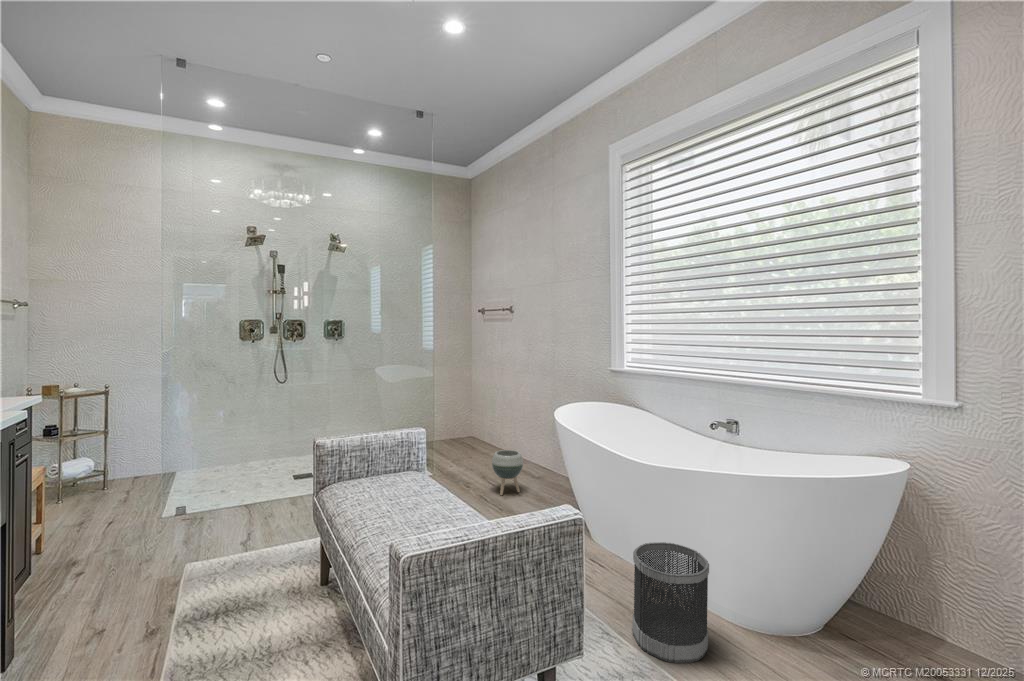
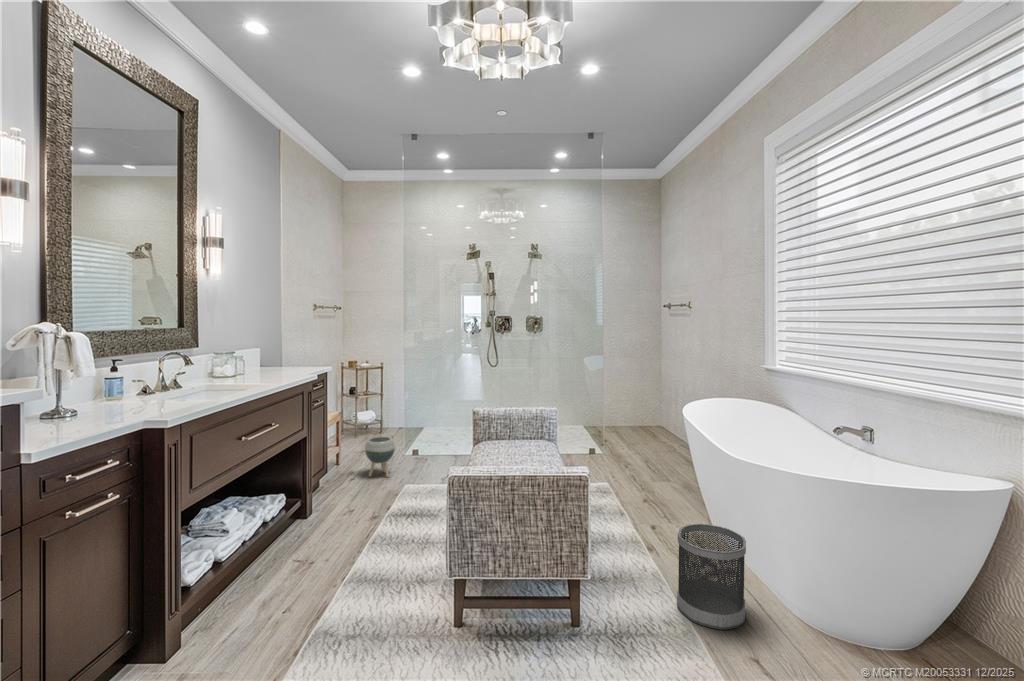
planter: present [492,450,523,495] -> present [365,437,395,477]

